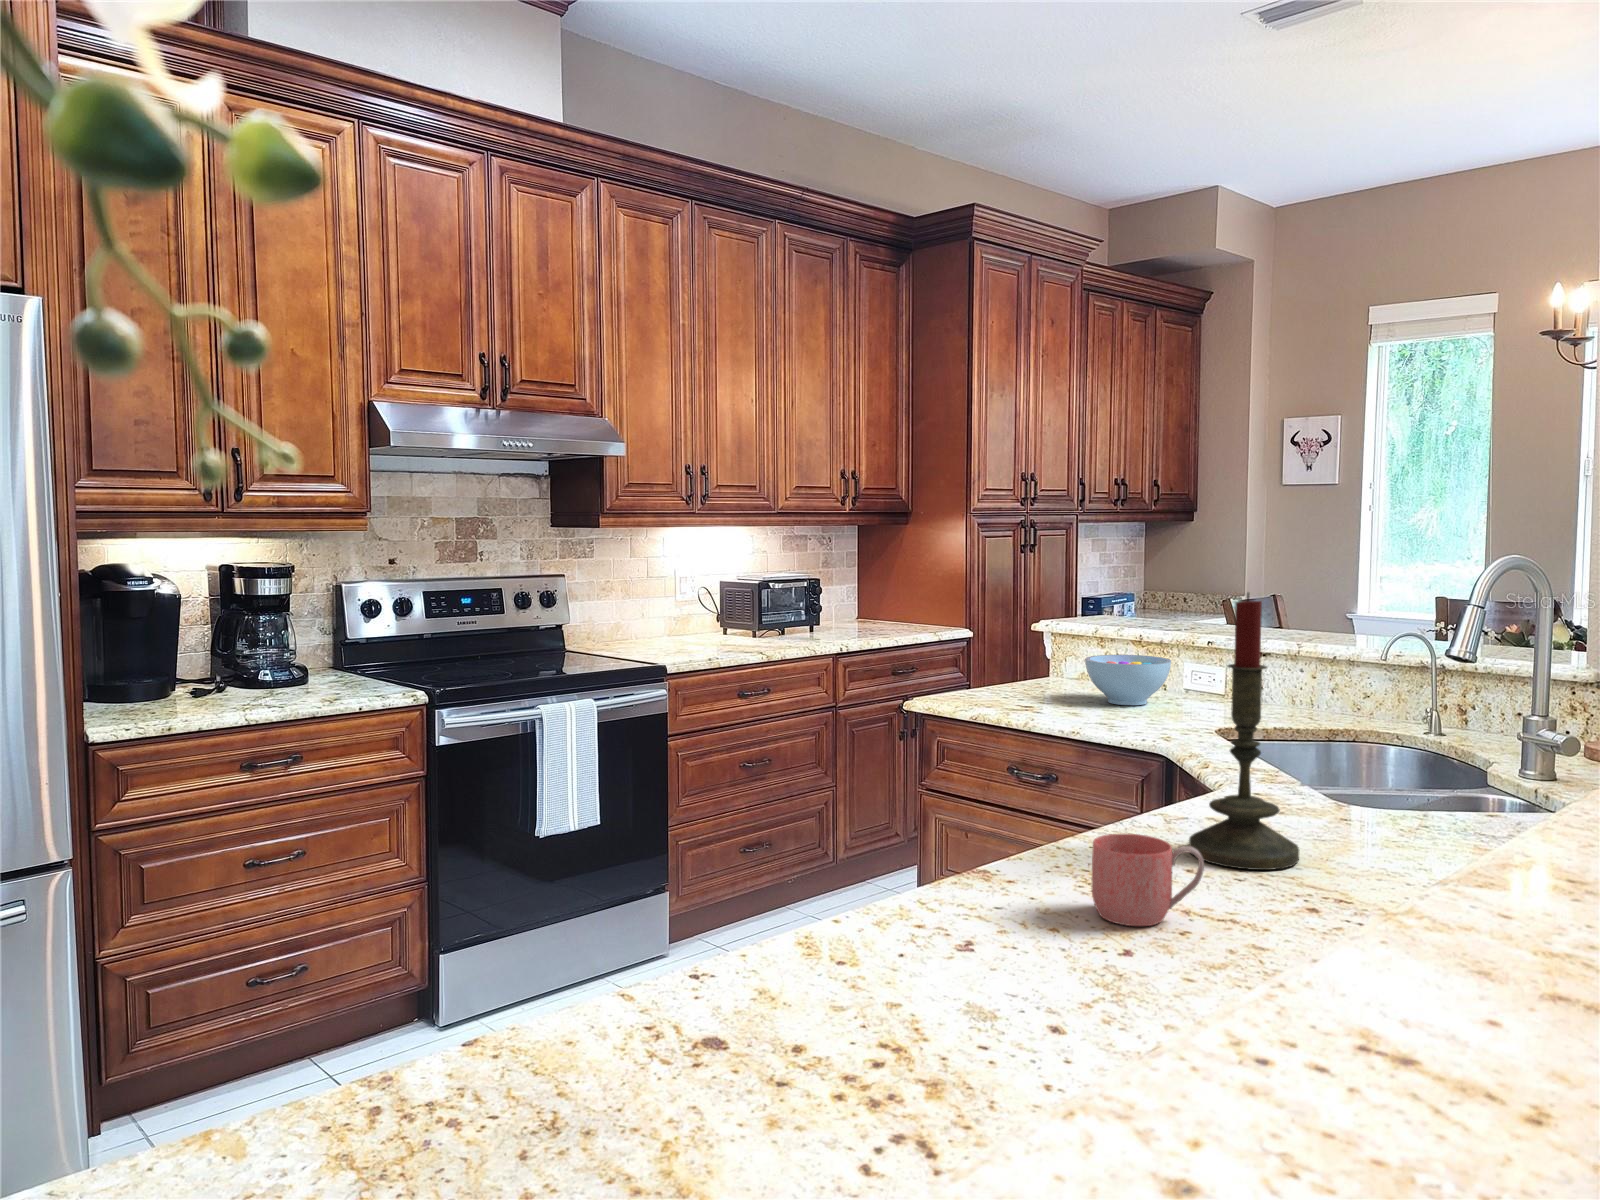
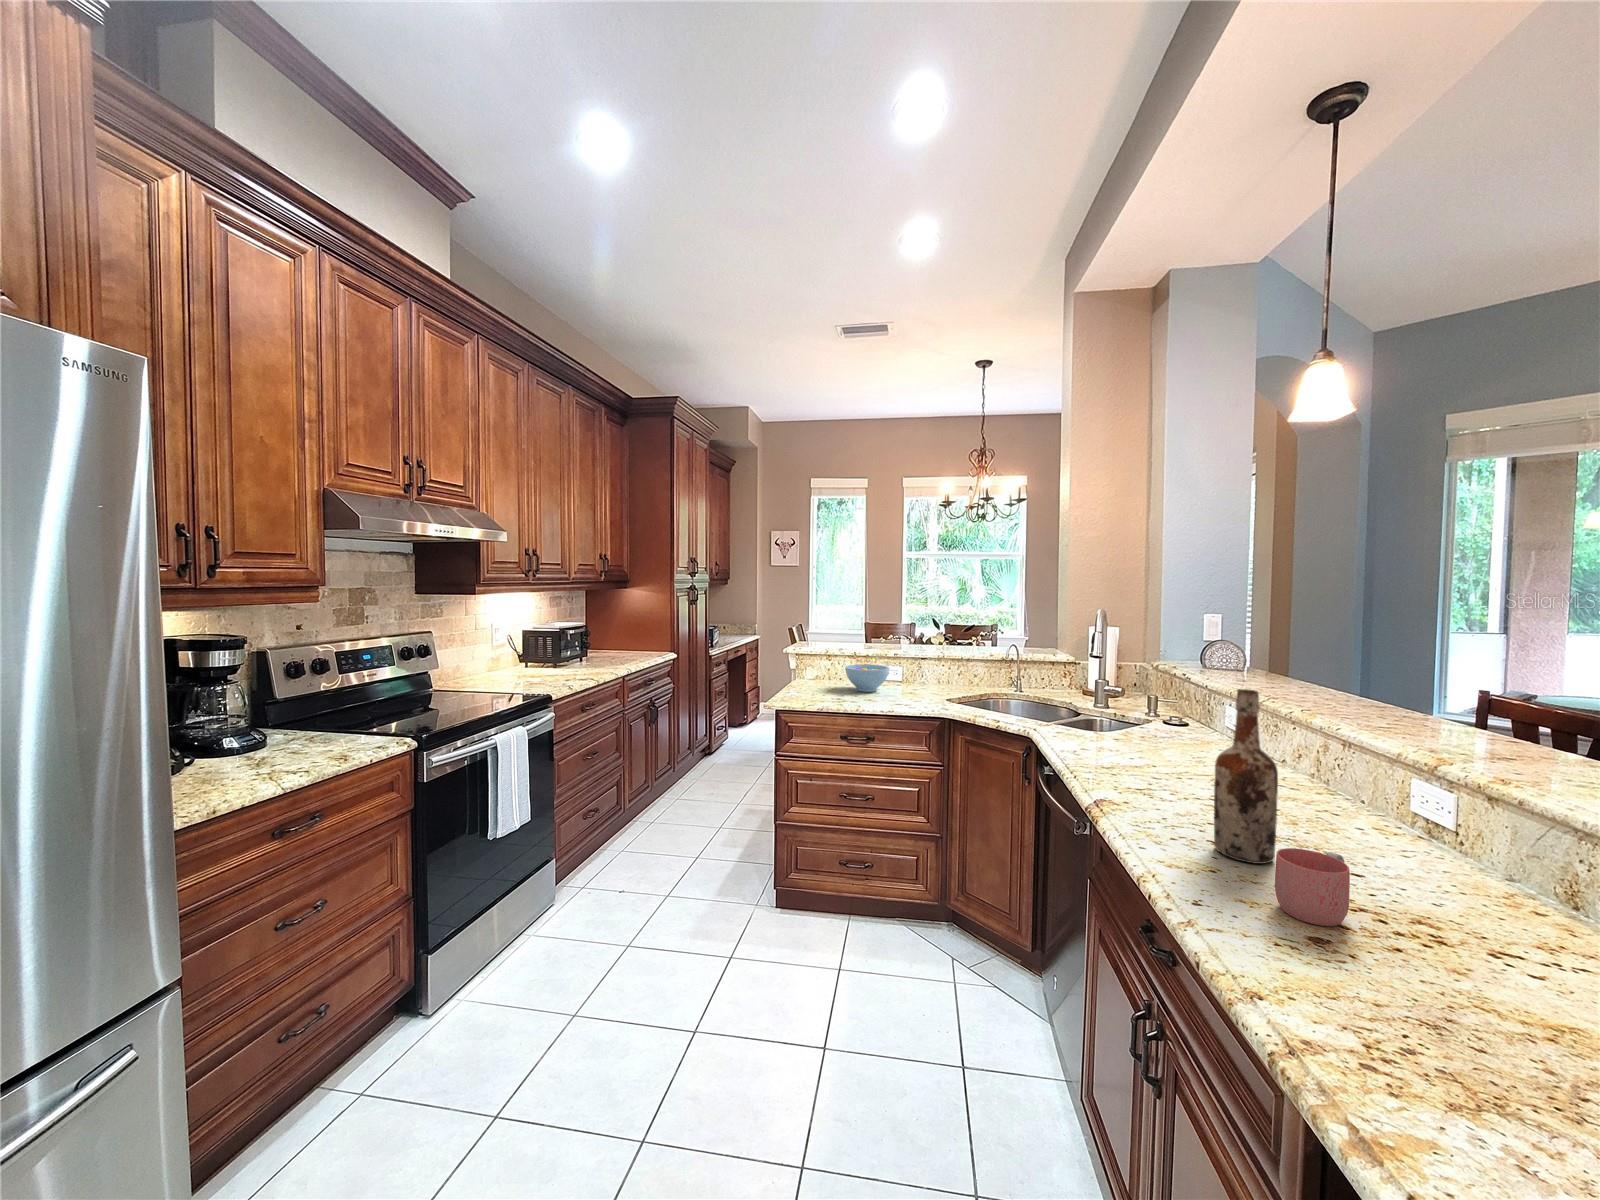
candle: present [1189,593,1299,870] -> none [1093,637,1148,769]
wine bottle: none [926,670,1025,1004] -> present [1214,689,1278,864]
mug: present [1092,833,1204,926] -> present [1275,848,1350,926]

